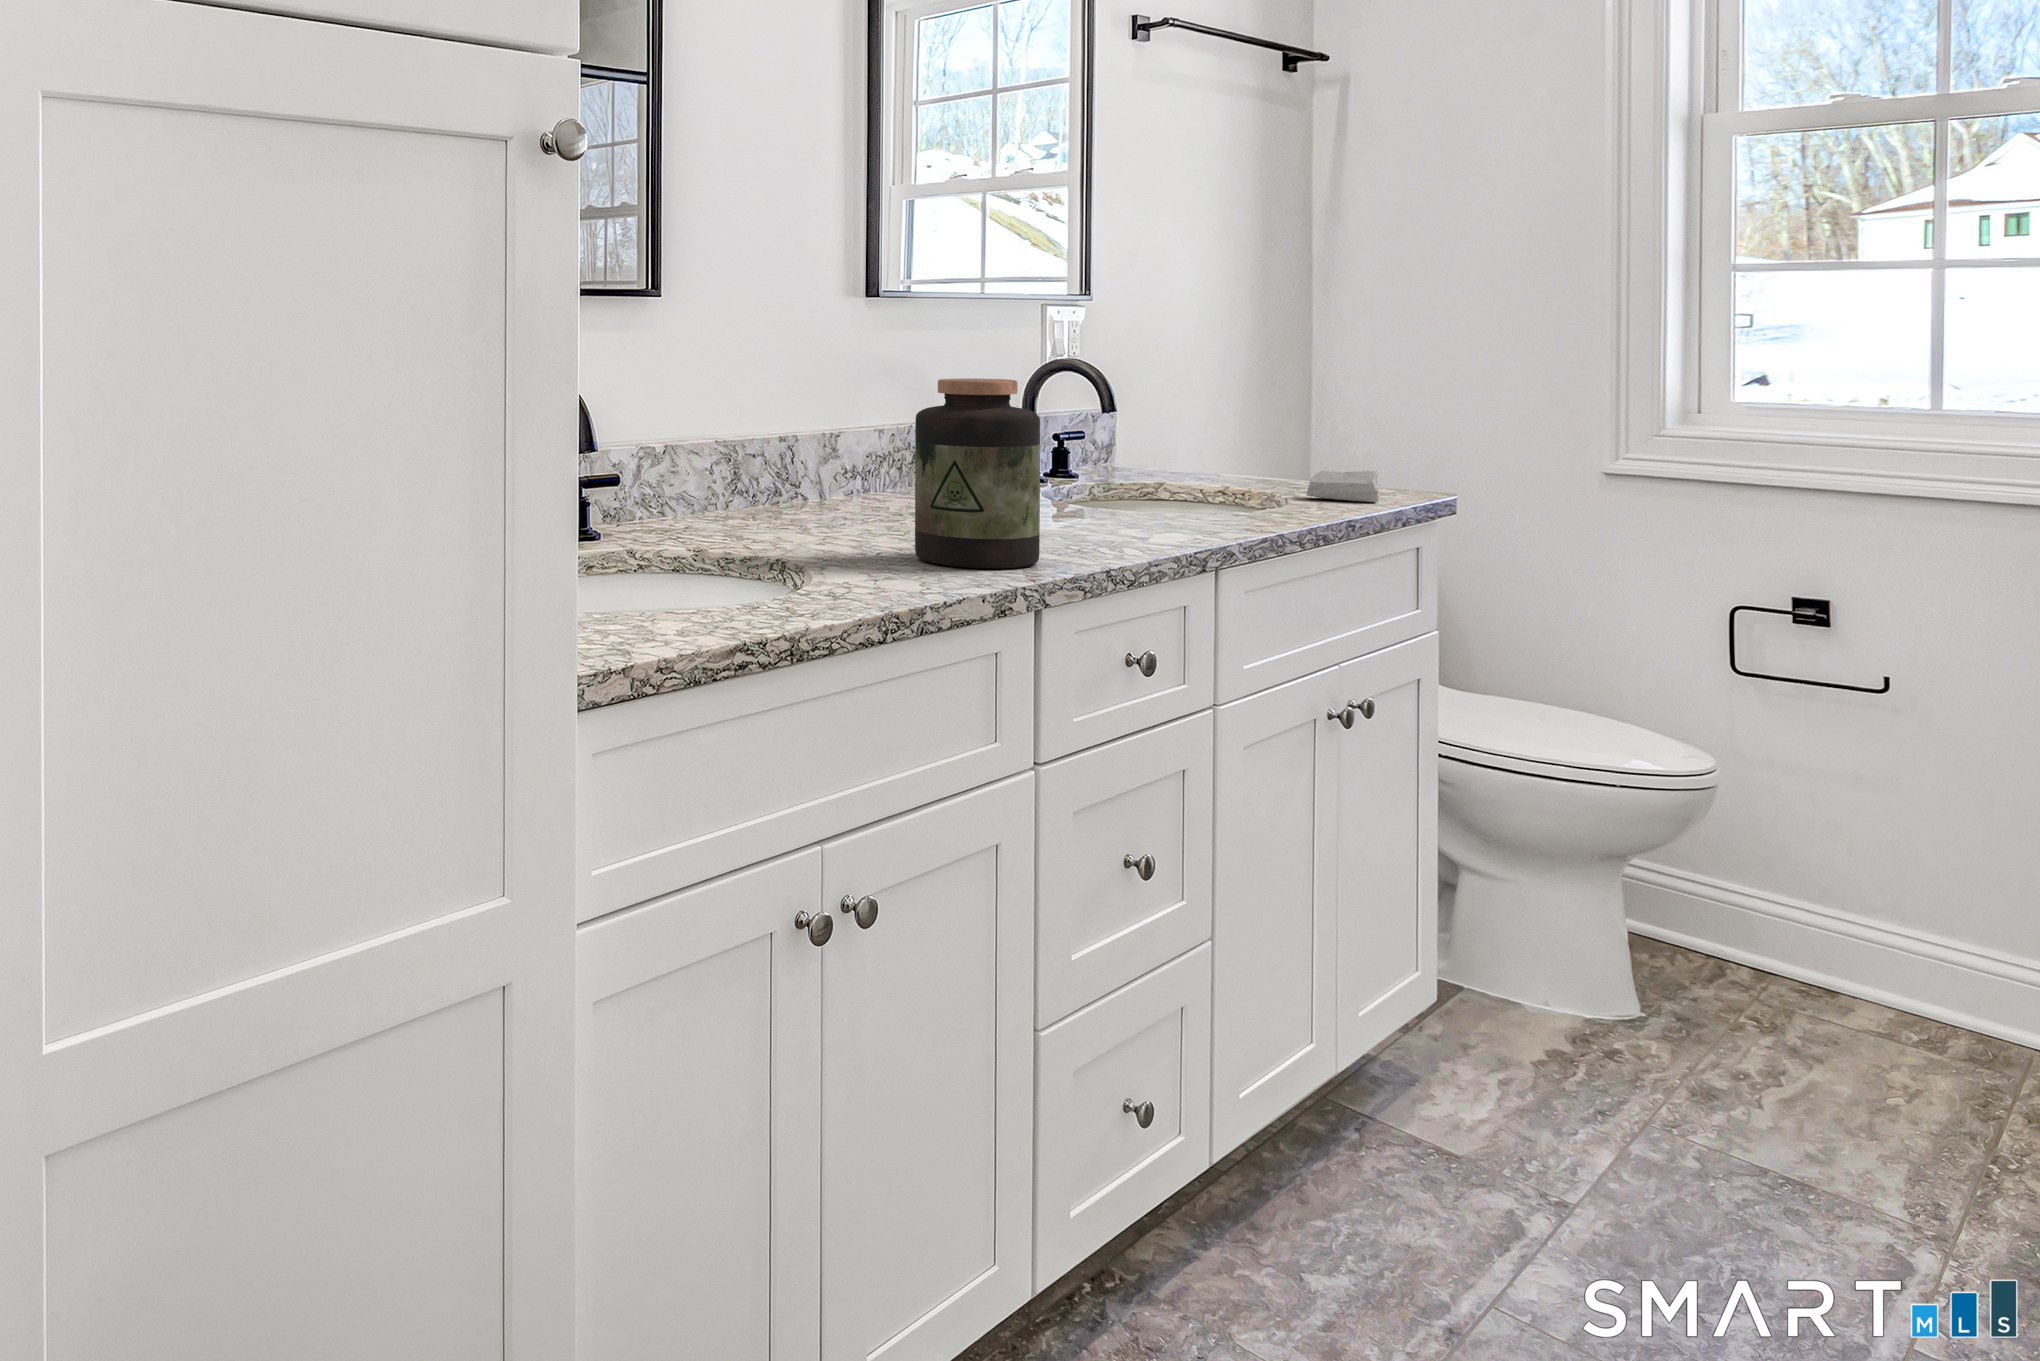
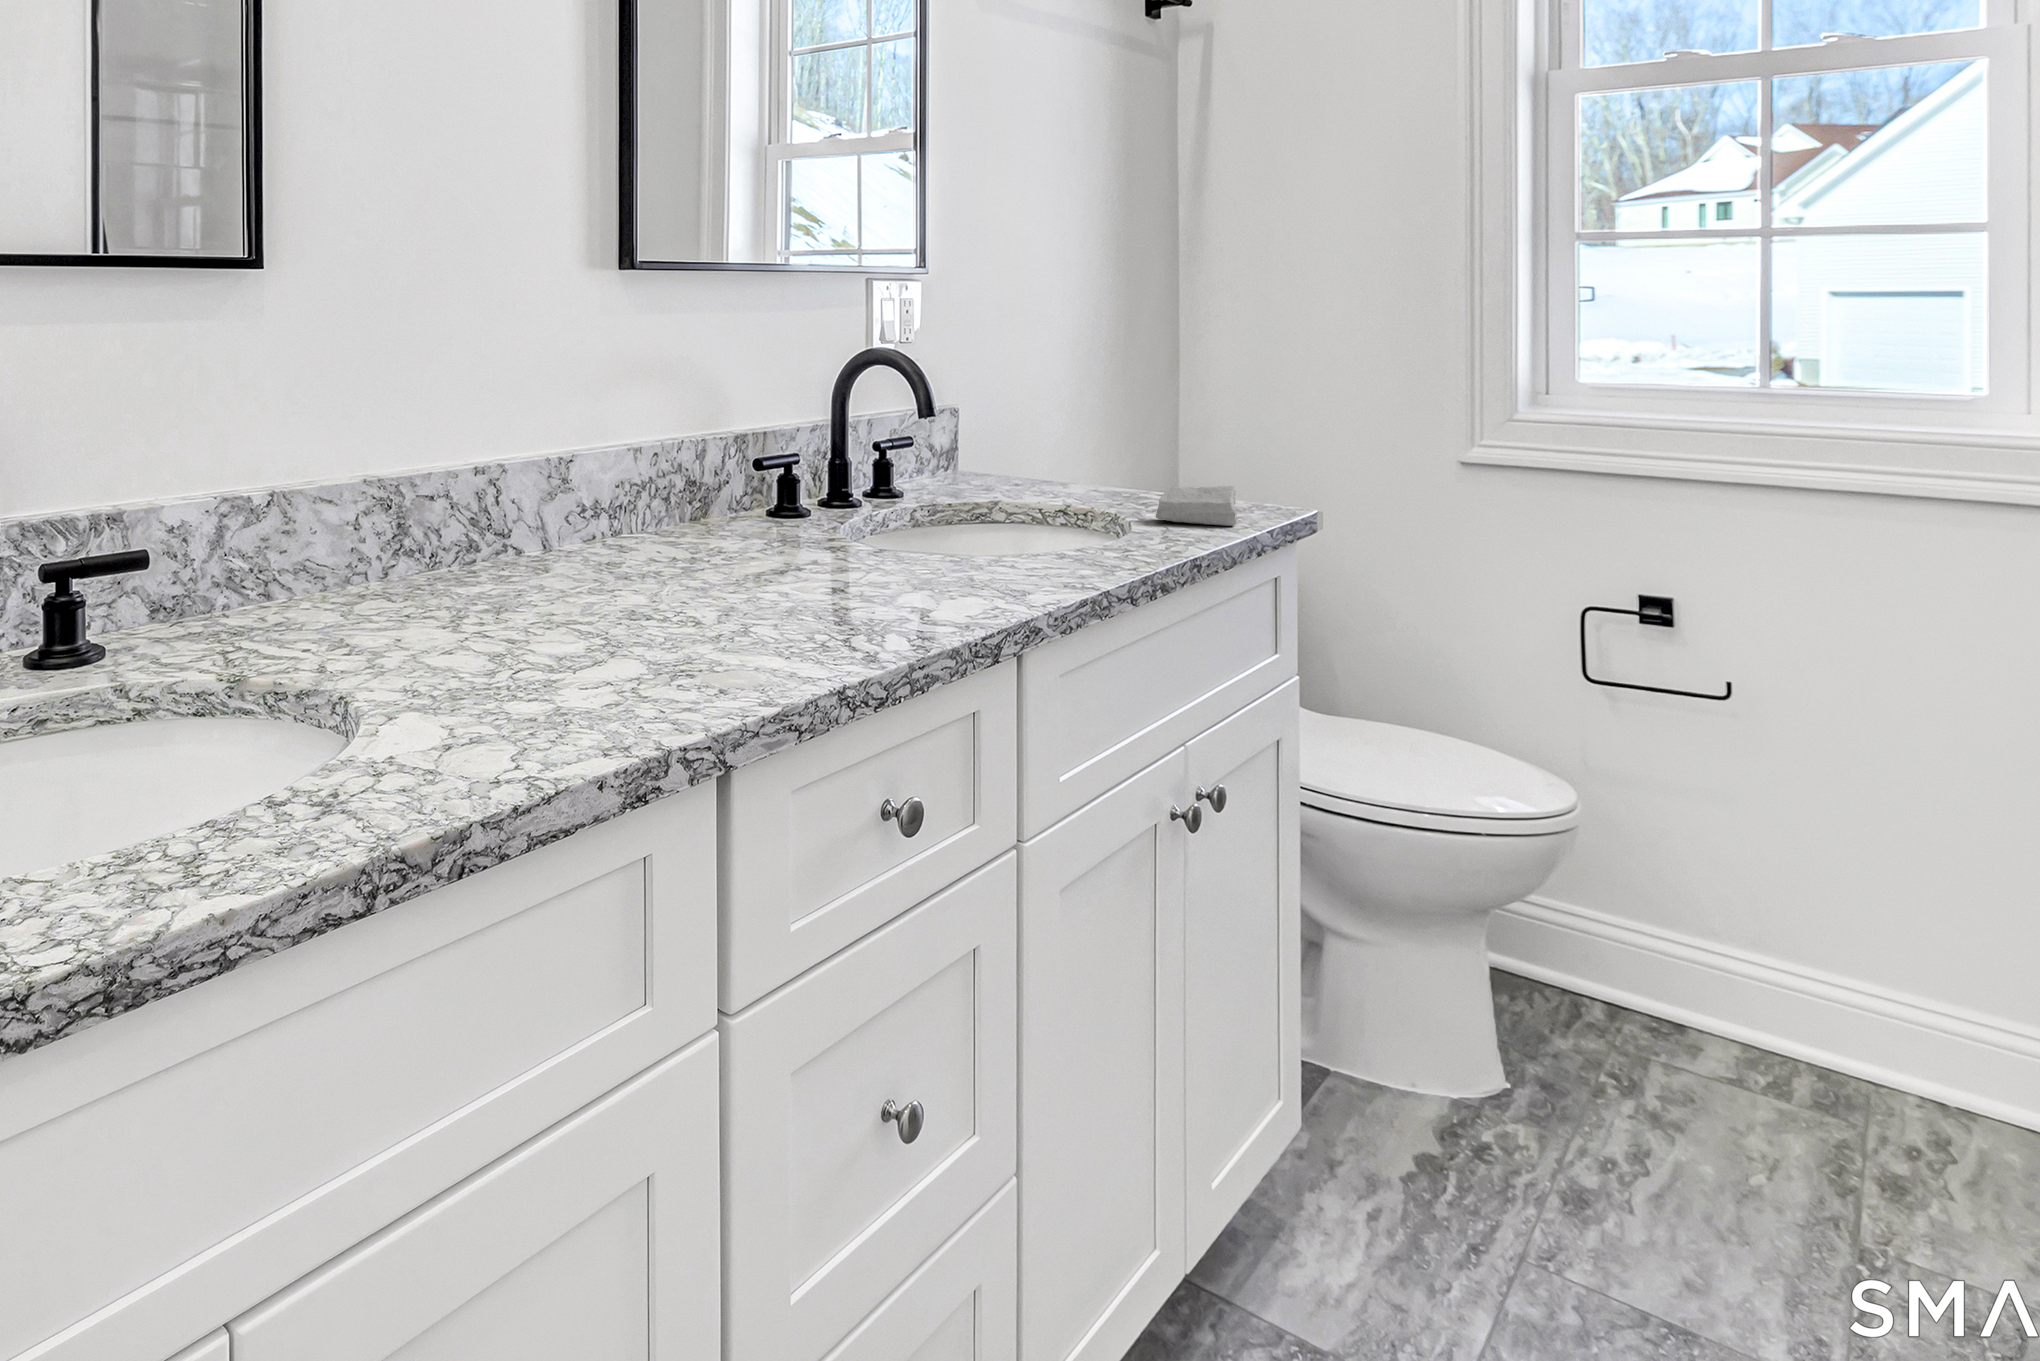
jar: present [915,378,1040,569] -> none [564,393,750,701]

